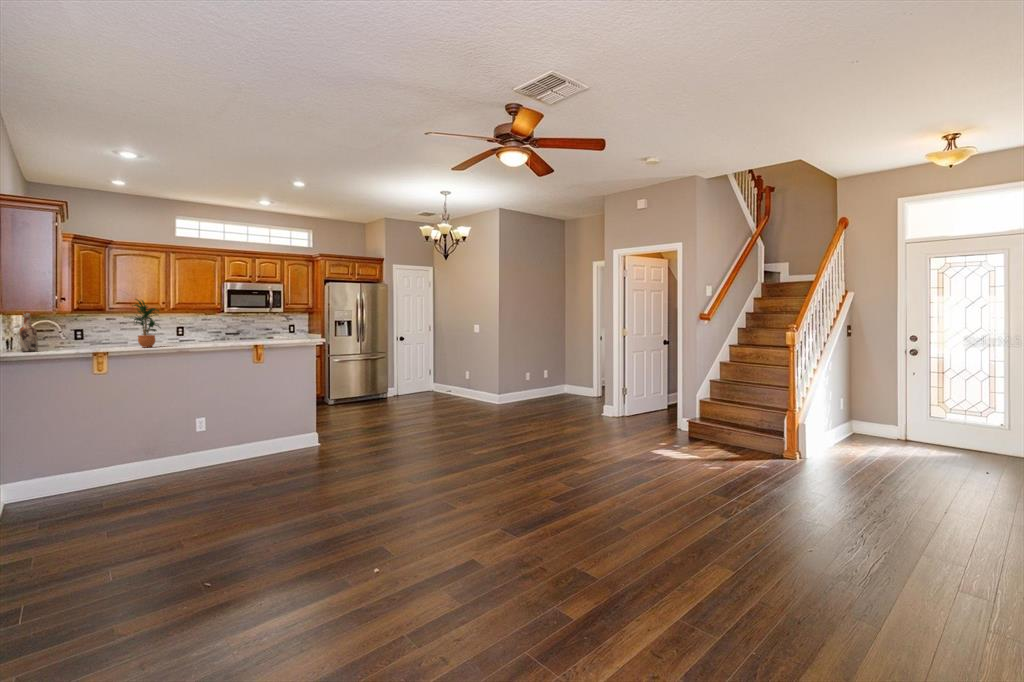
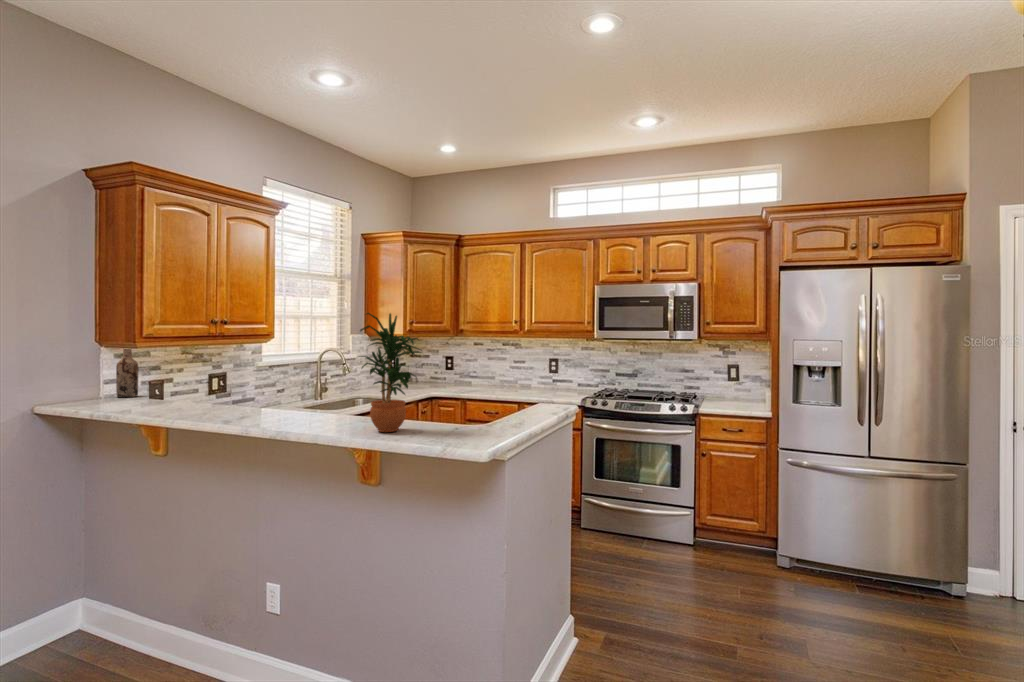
potted plant: present [134,299,160,347] -> present [359,313,422,432]

